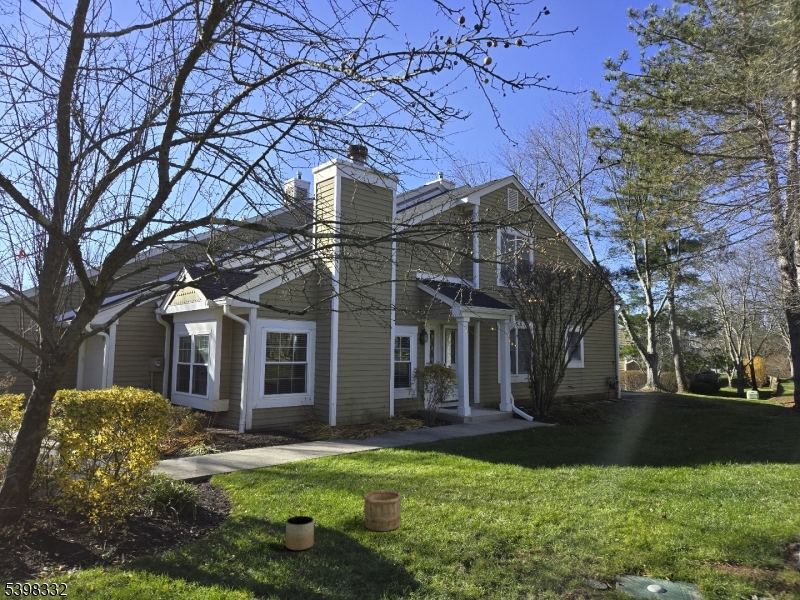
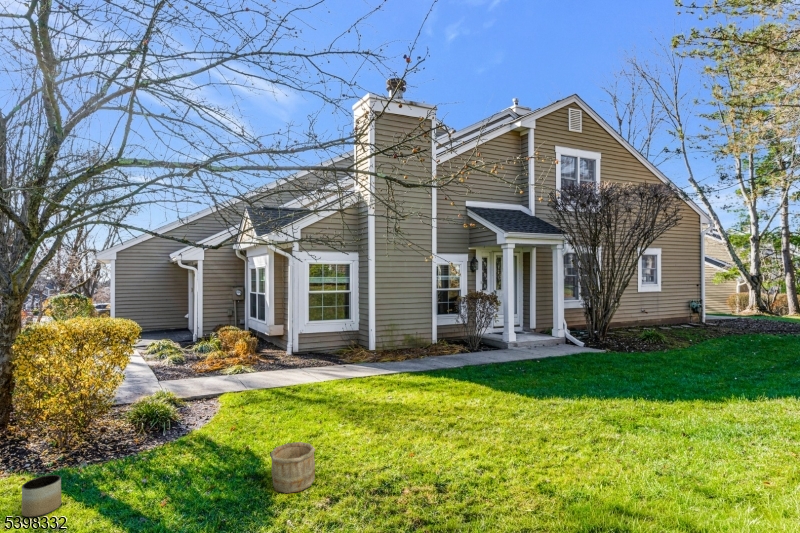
planter: present [285,516,314,551] -> present [22,475,61,517]

